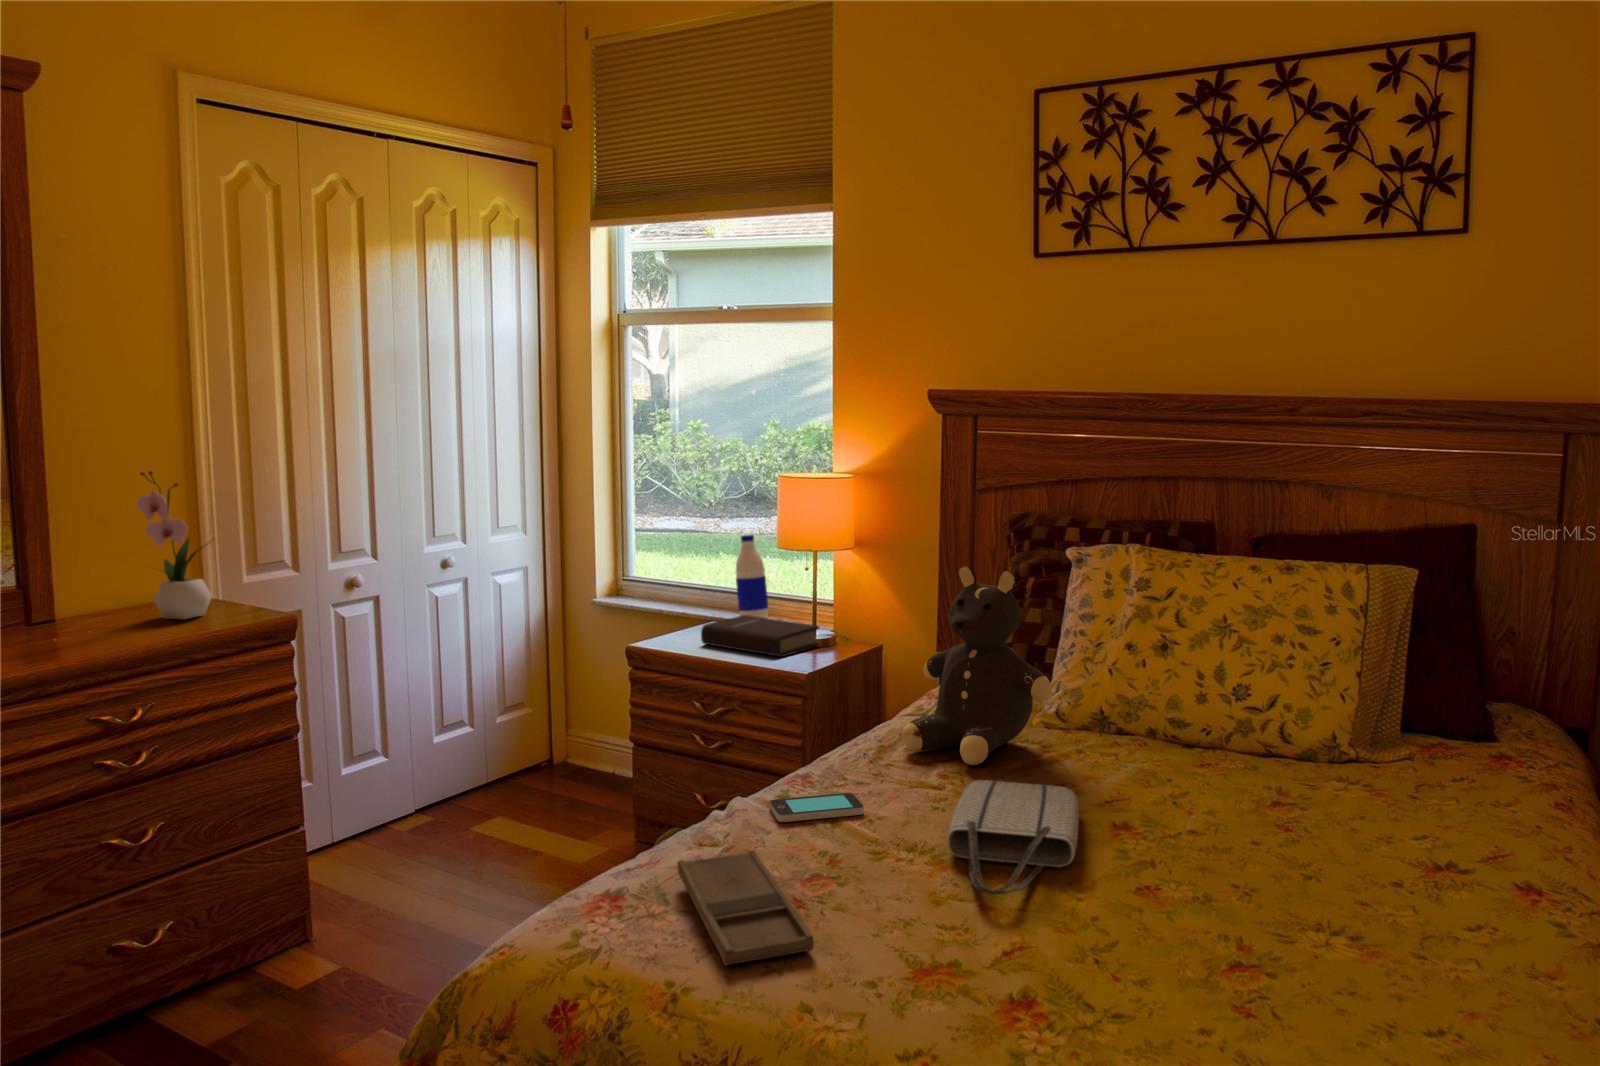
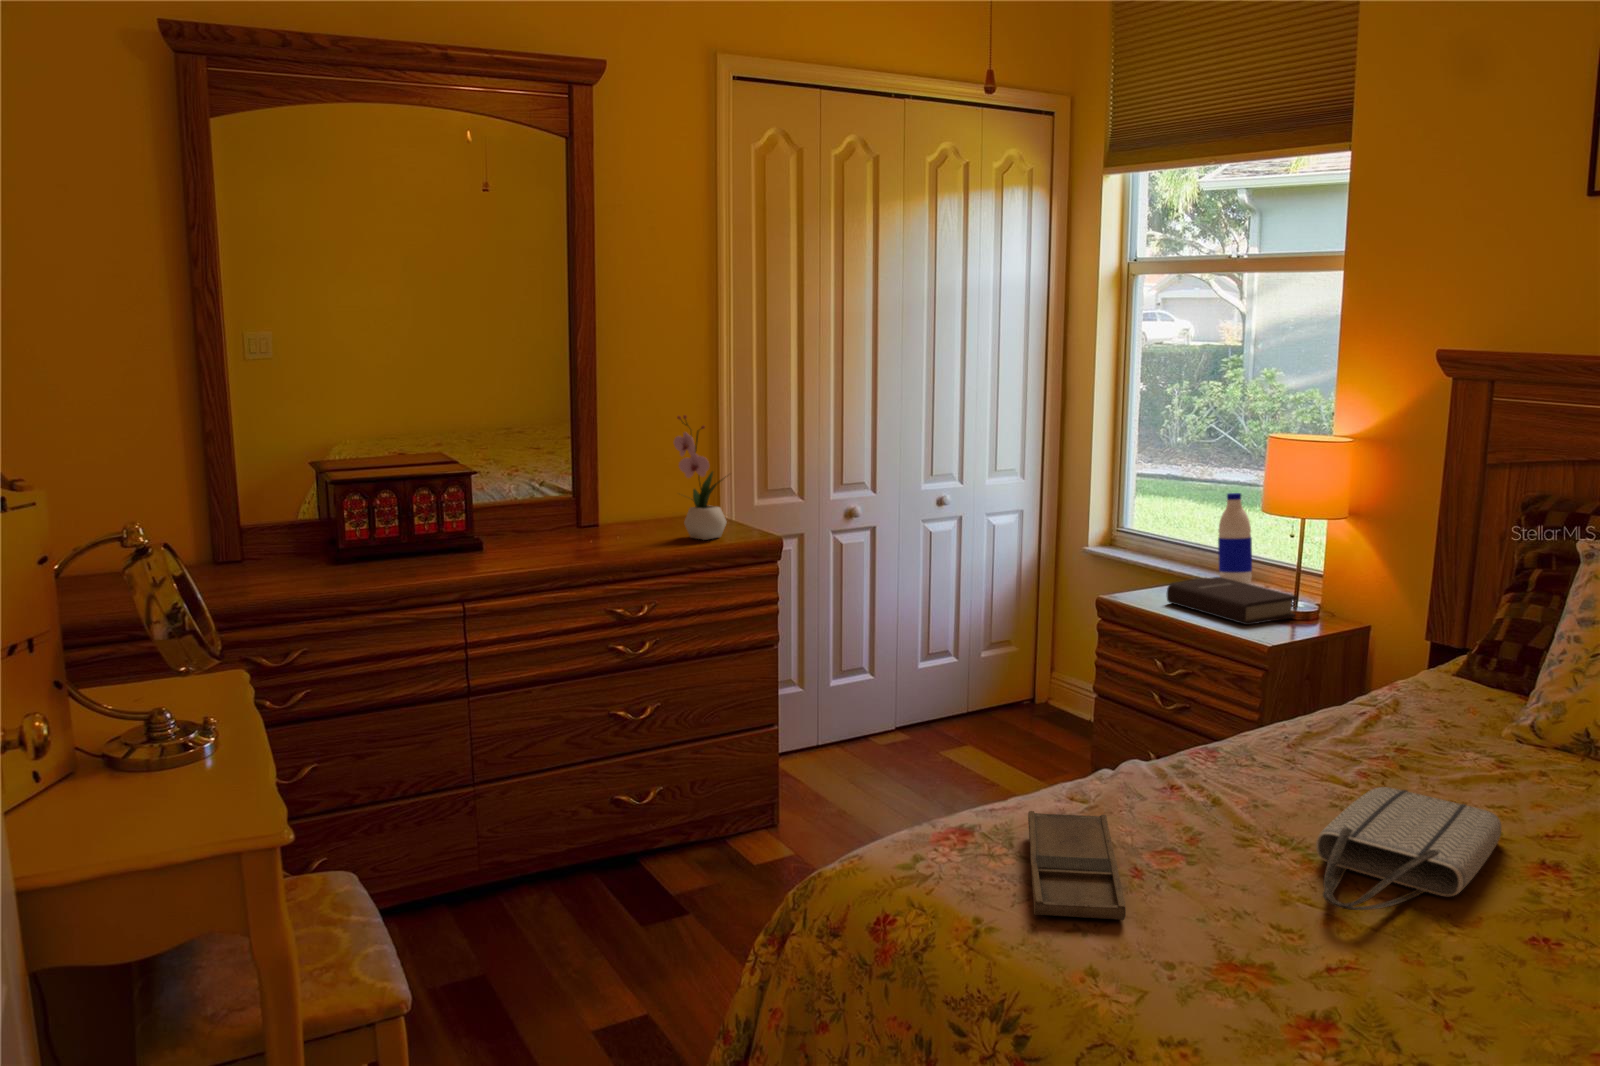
teddy bear: present [902,566,1052,765] -> none [1324,551,1513,770]
smartphone: present [770,793,864,822] -> none [1151,770,1247,800]

